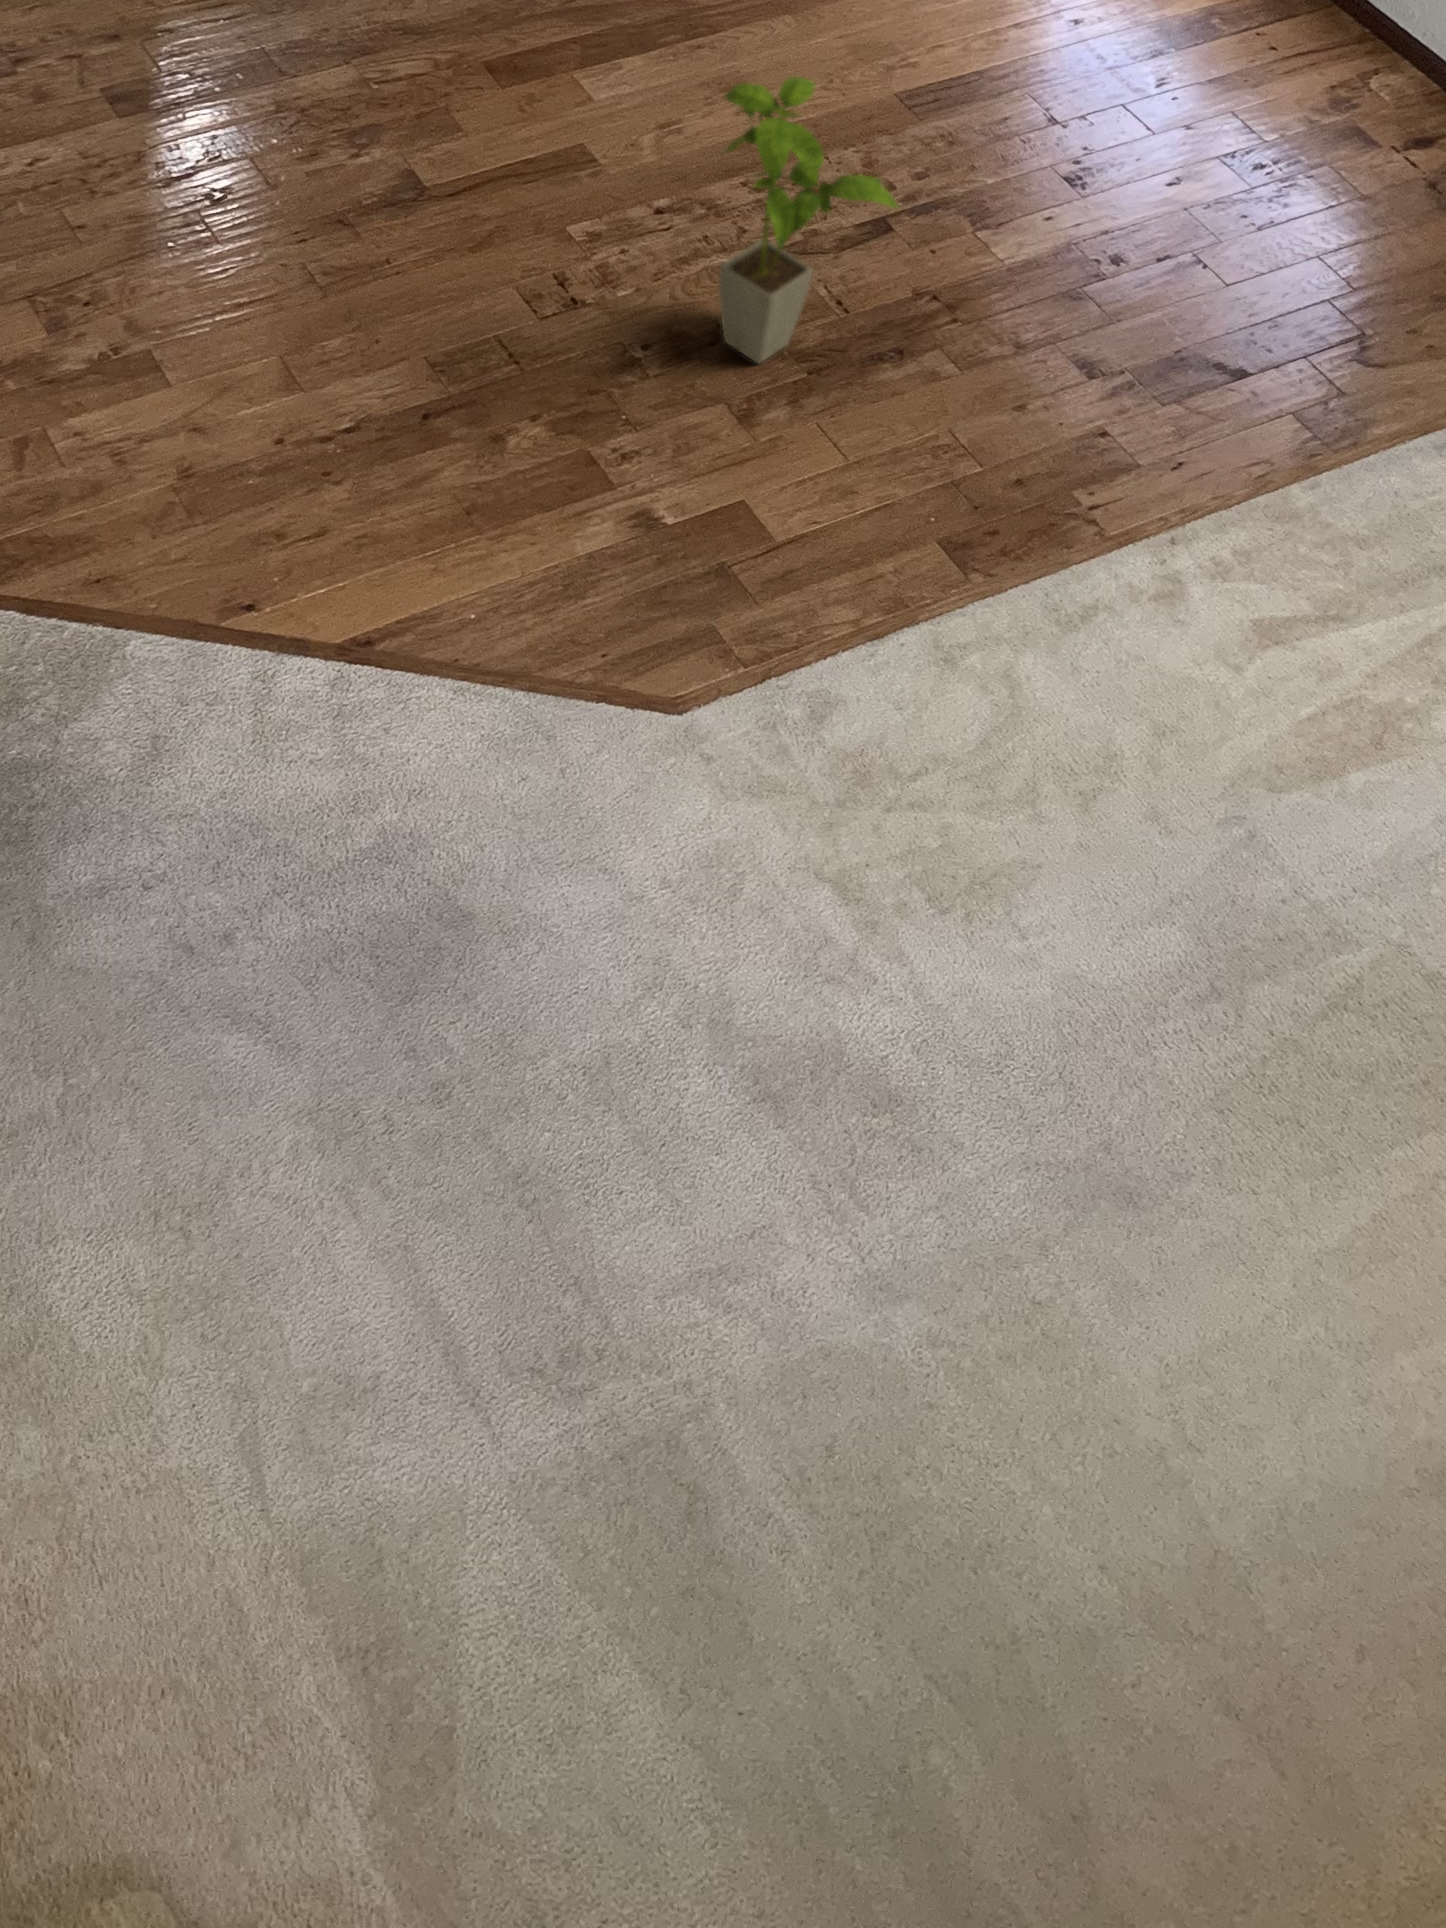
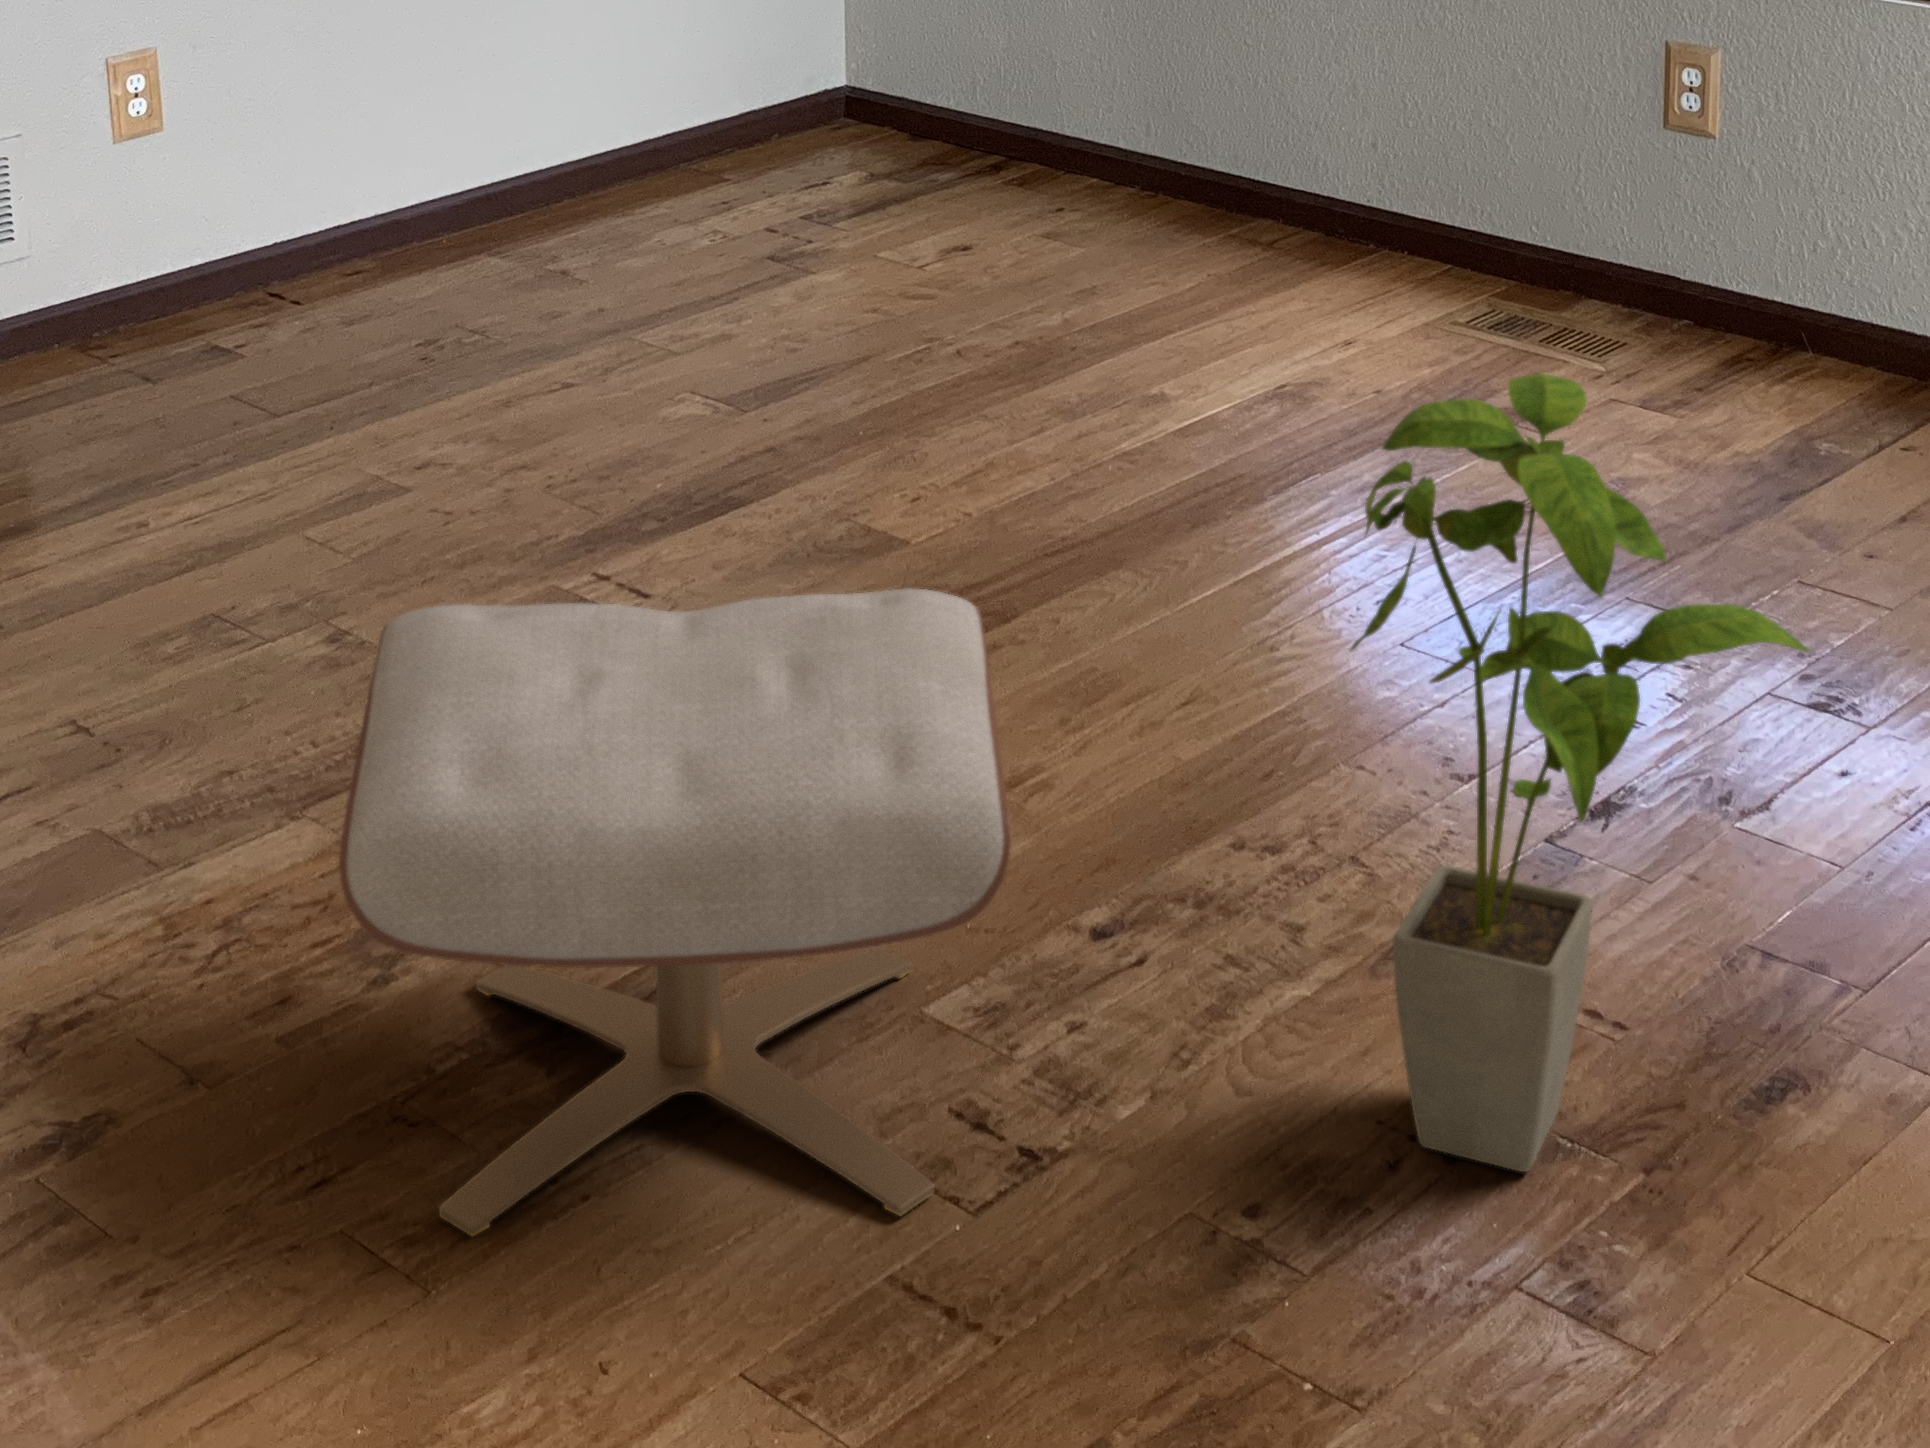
ottoman: none [310,25,609,314] -> present [339,588,1011,1236]

